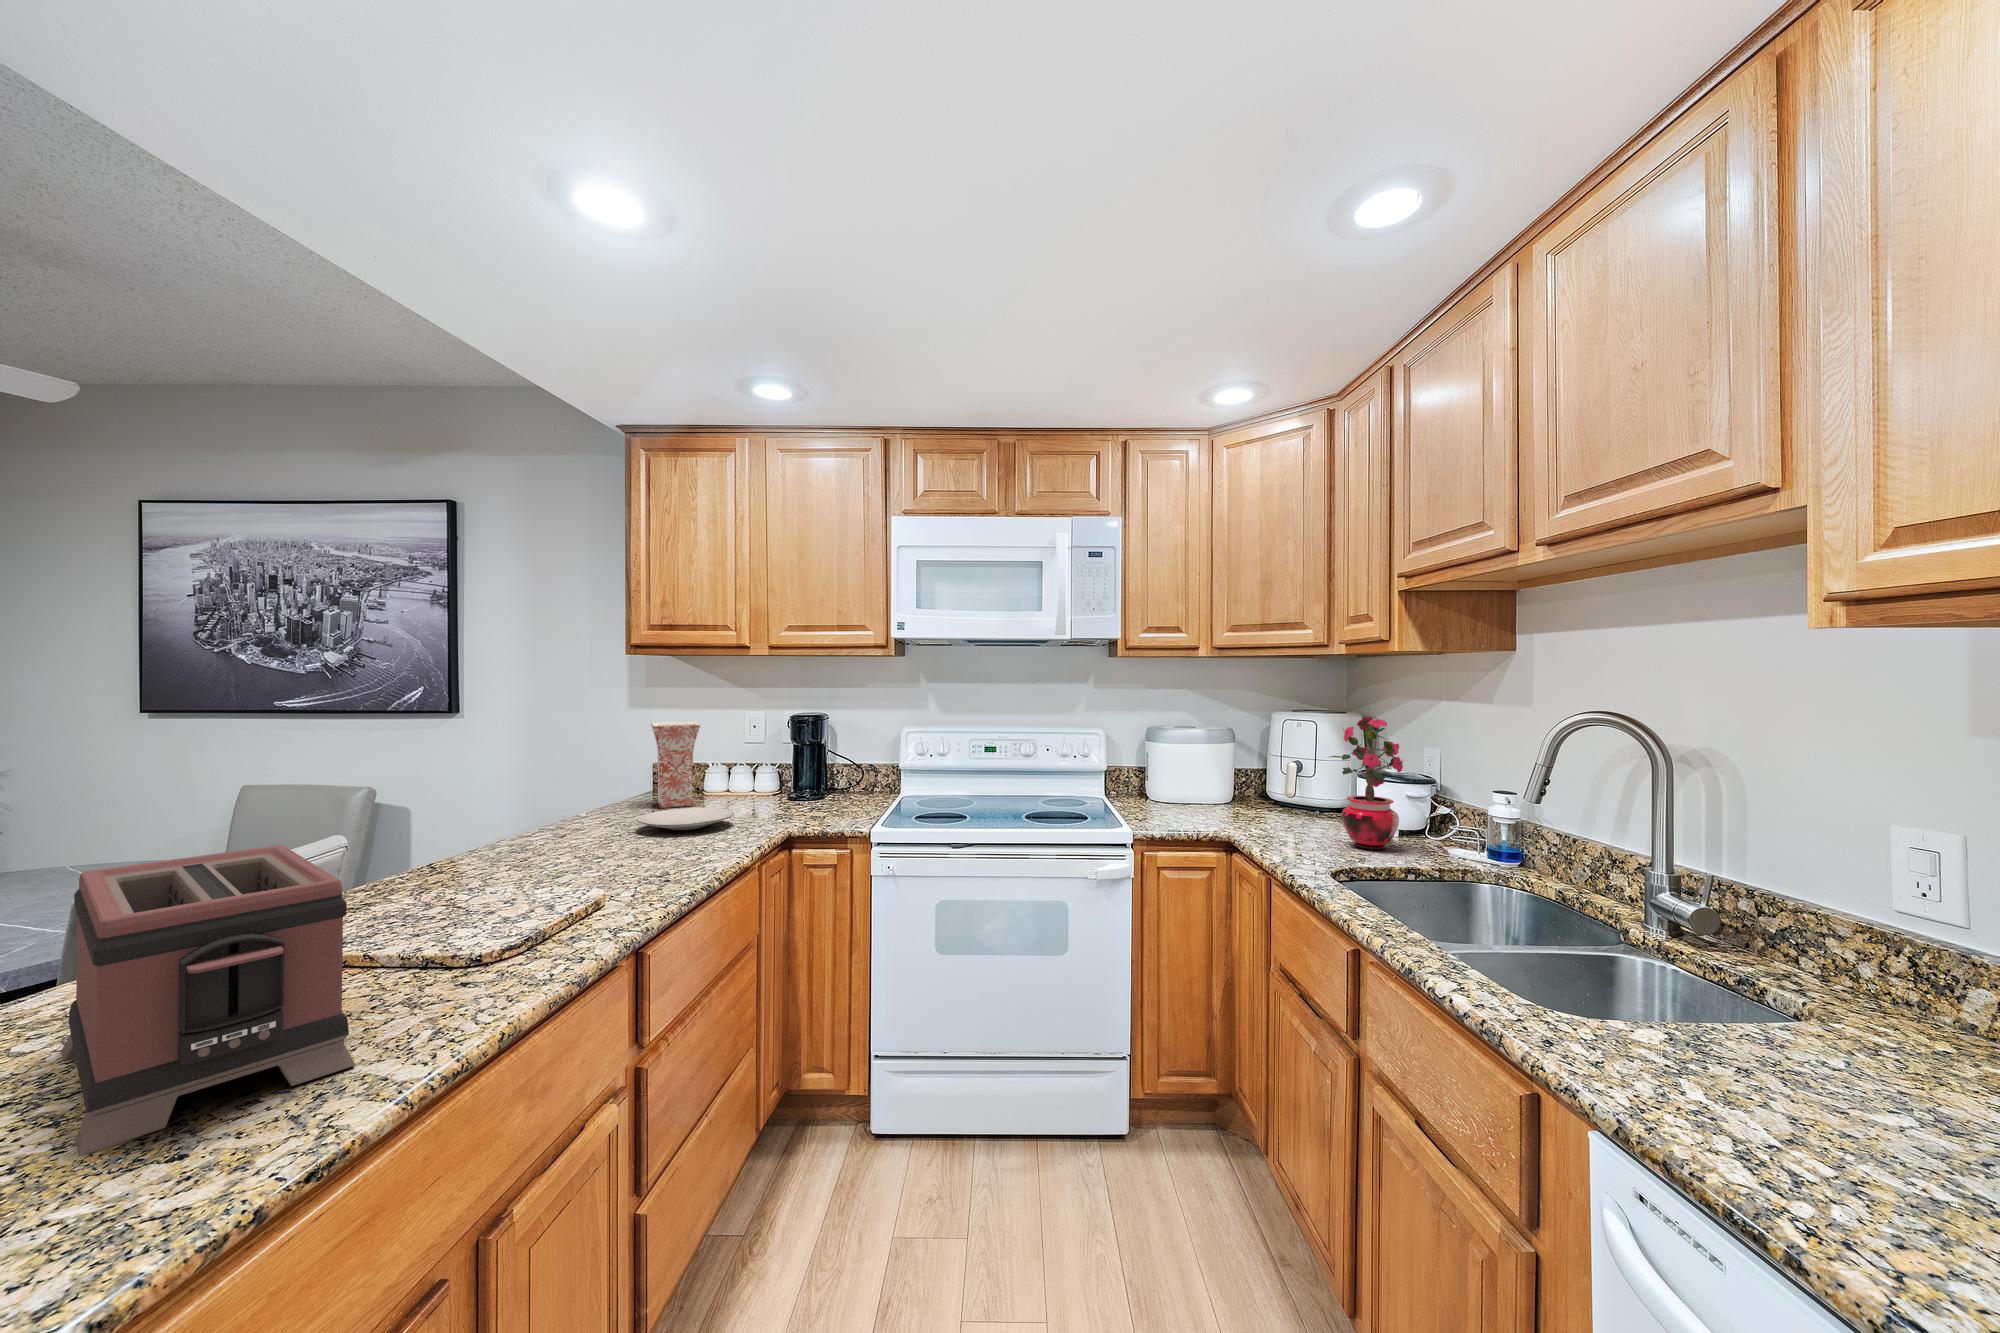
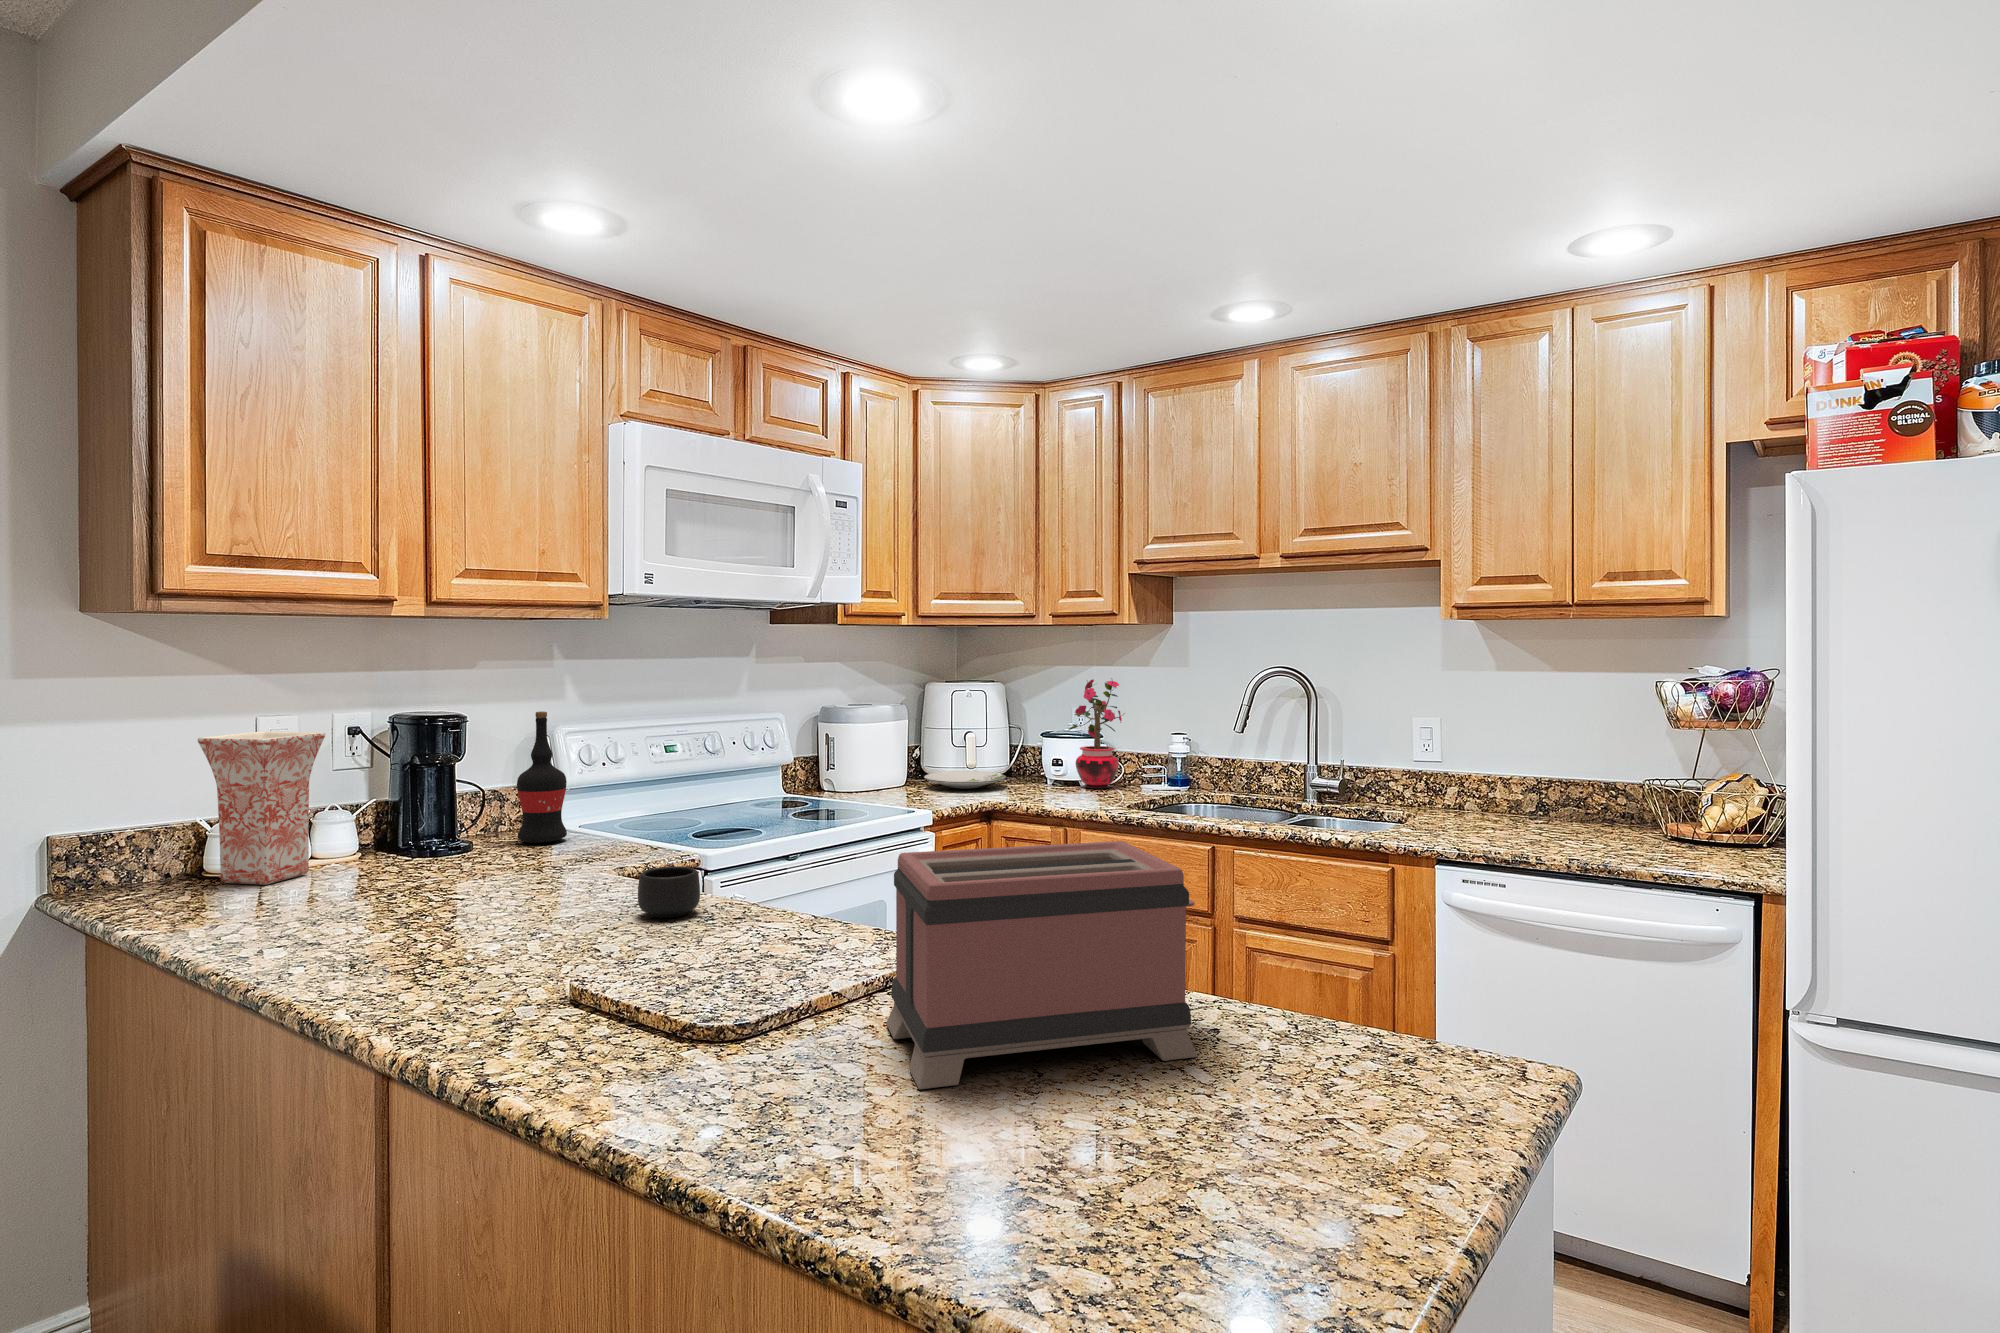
wine bottle: none [811,719,843,810] -> present [517,711,567,843]
plate: present [637,808,734,831] -> present [924,771,1006,789]
mug: none [618,835,674,873] -> present [638,866,700,918]

